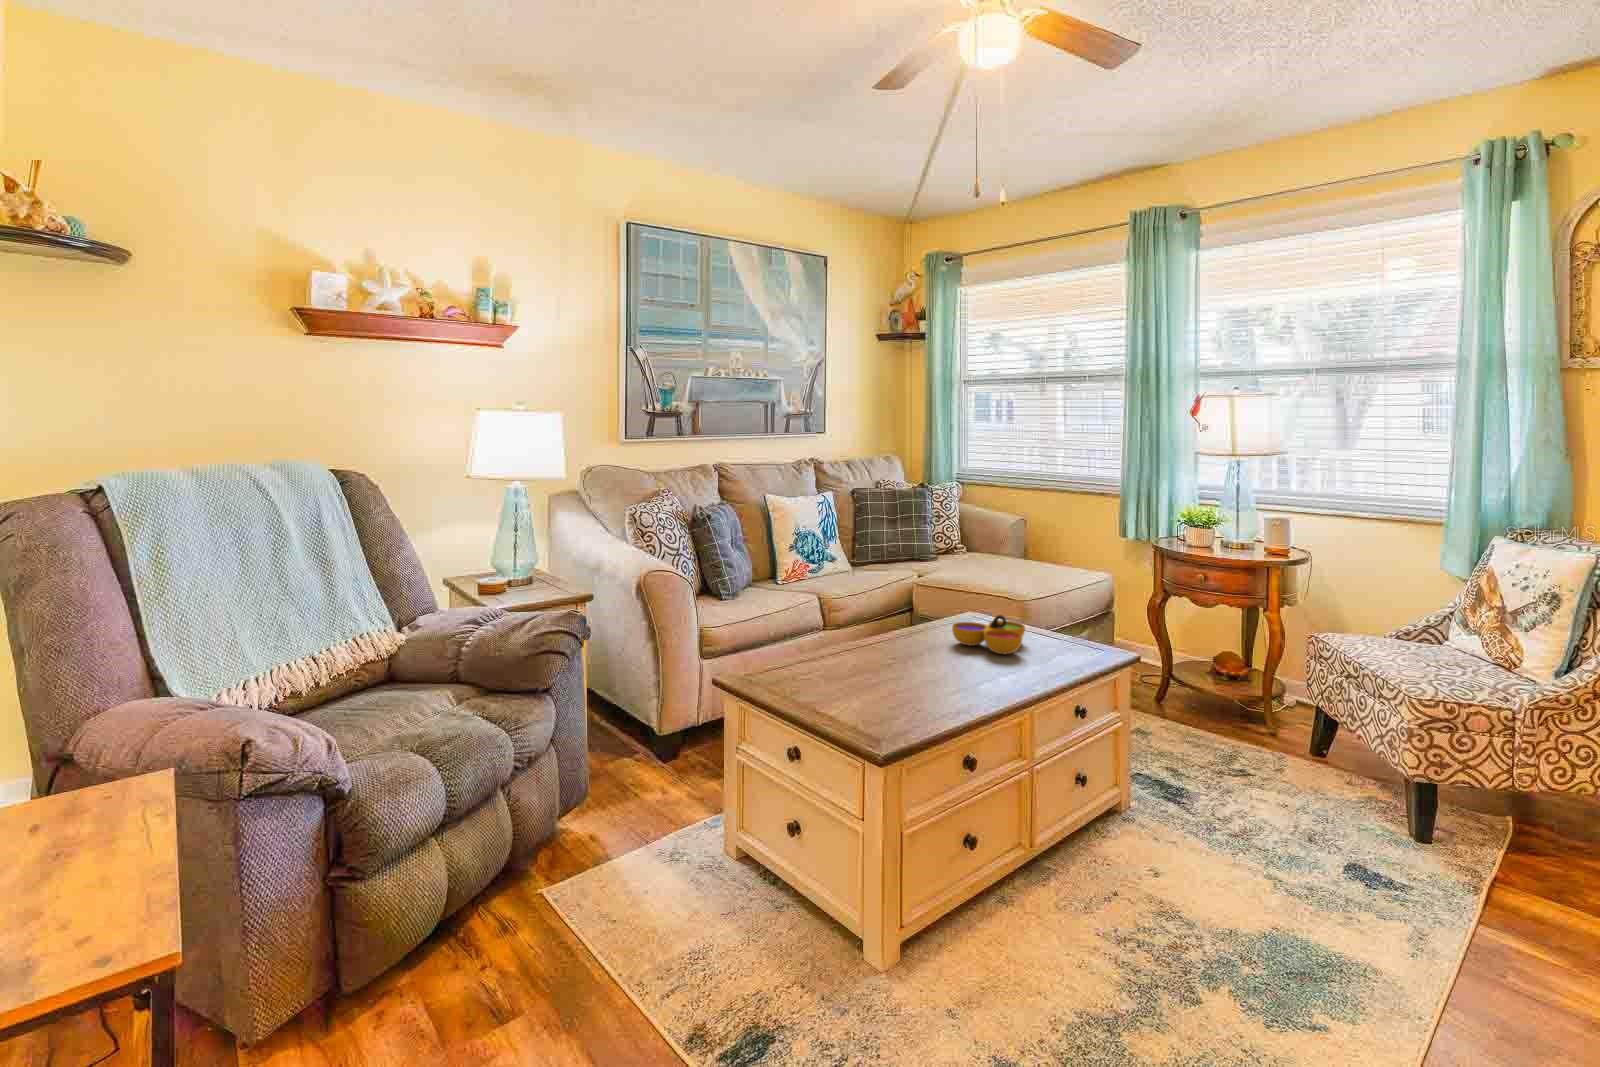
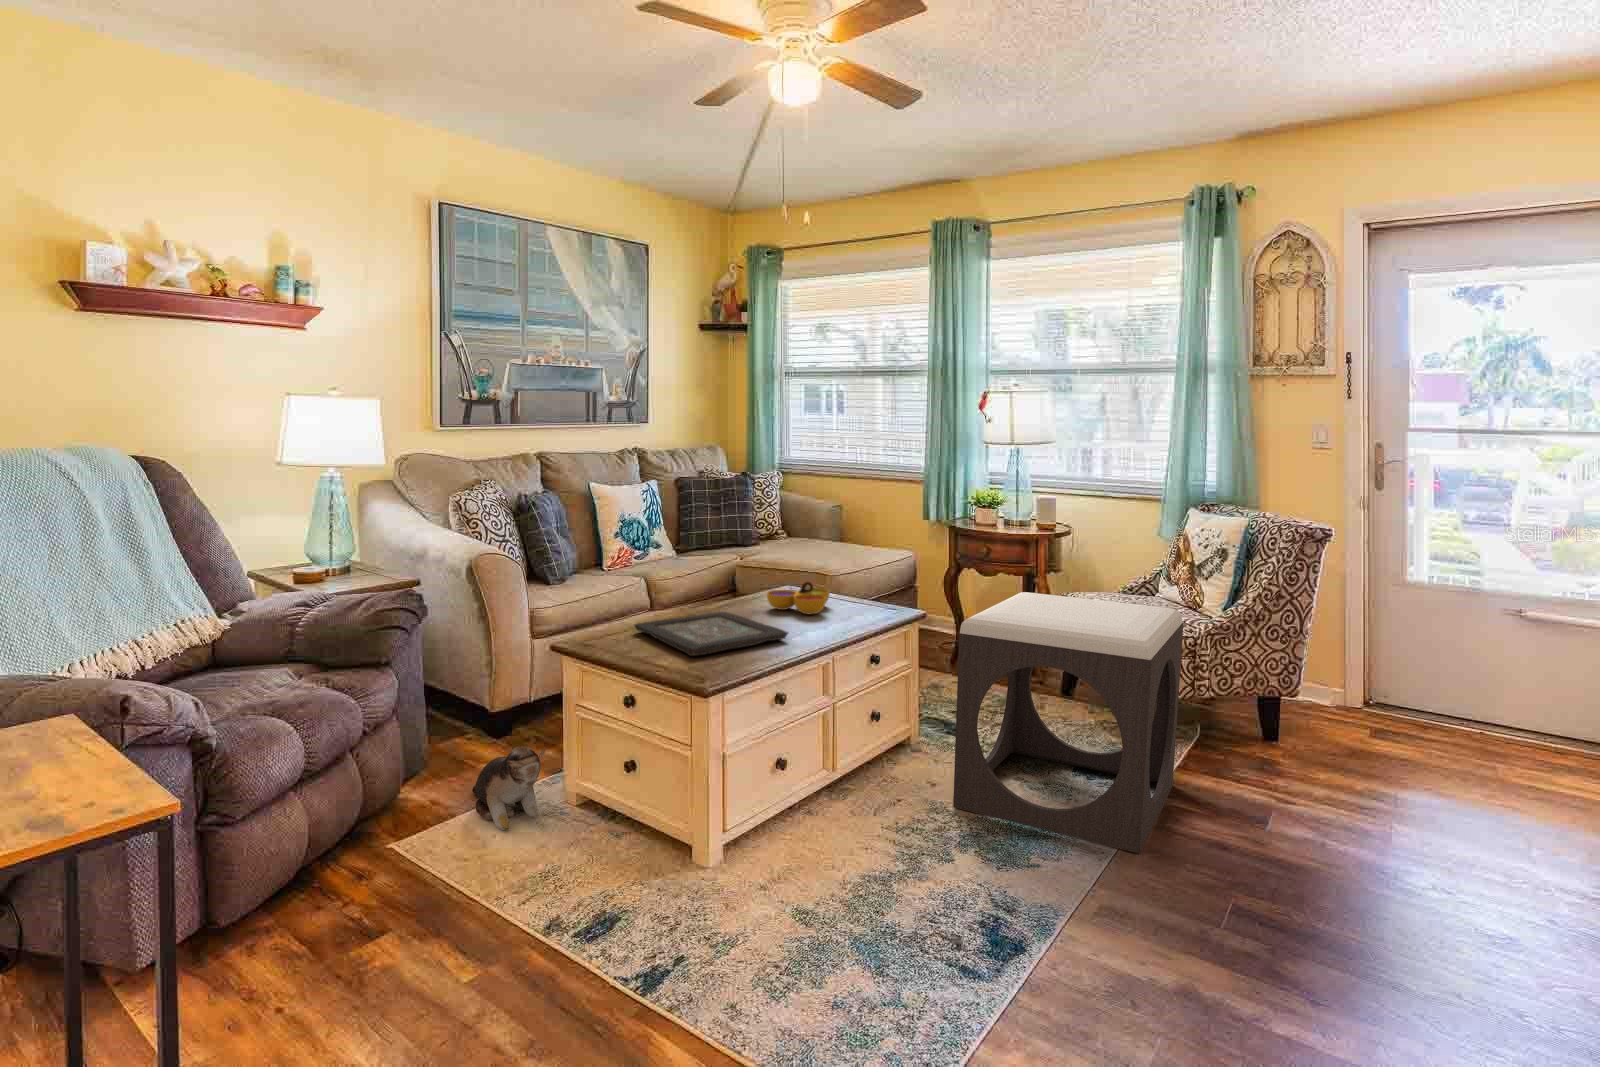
footstool: none [1187,641,1521,1031] -> present [953,592,1183,854]
decorative tray: none [804,646,982,709] -> present [635,612,789,656]
plush toy: none [630,795,701,886] -> present [472,747,546,830]

